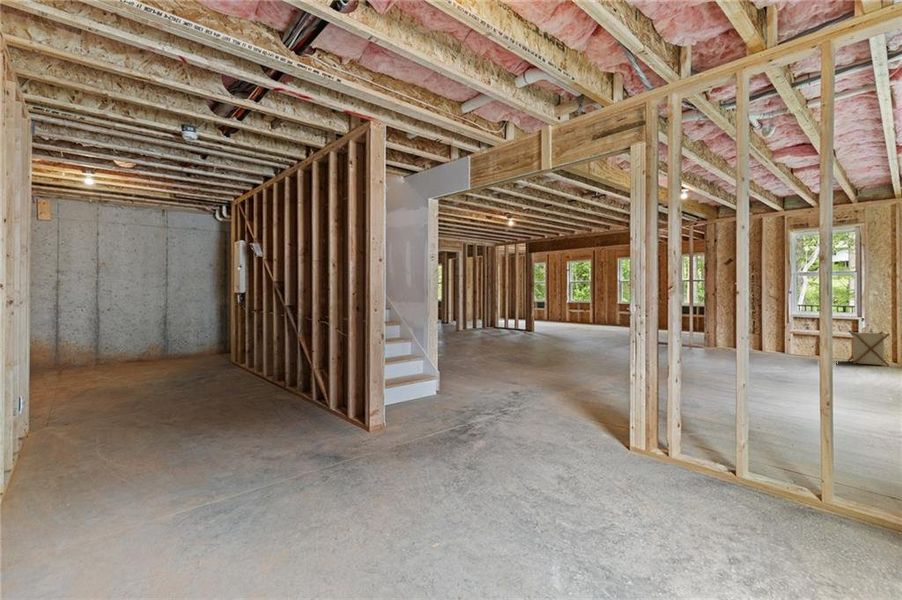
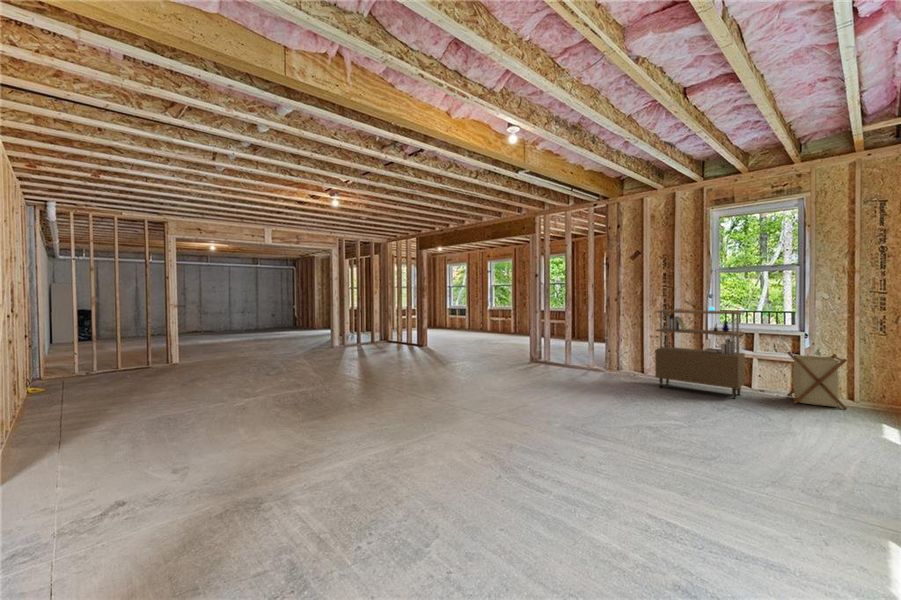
shelving unit: none [752,300,818,362] -> present [655,307,745,399]

